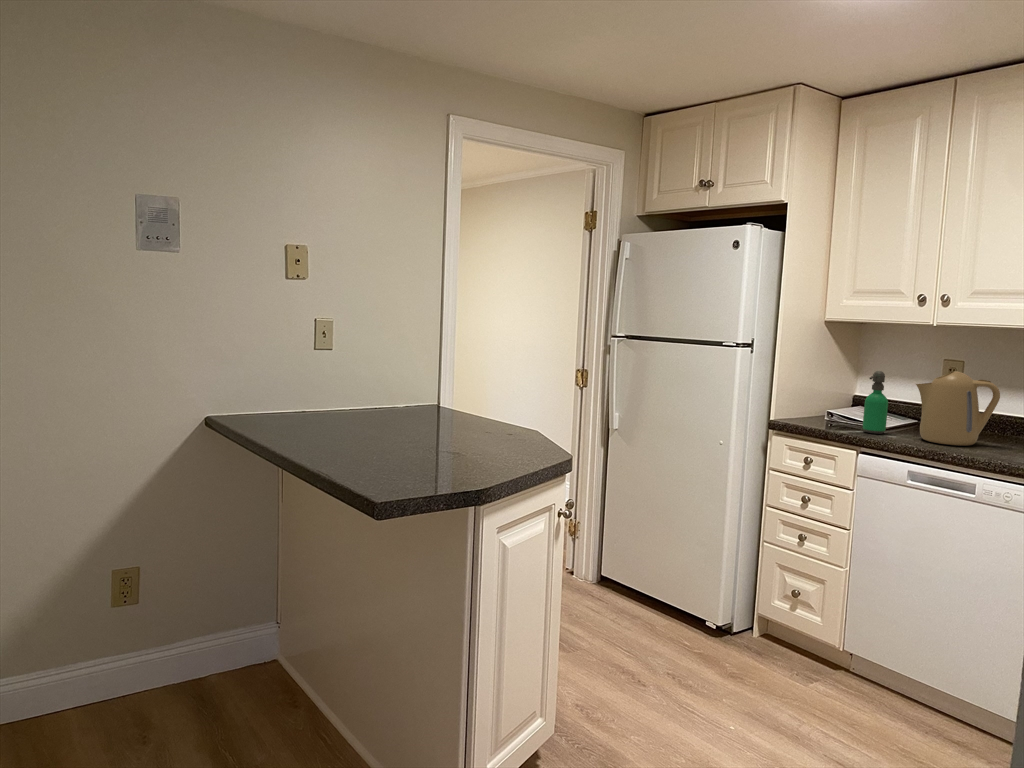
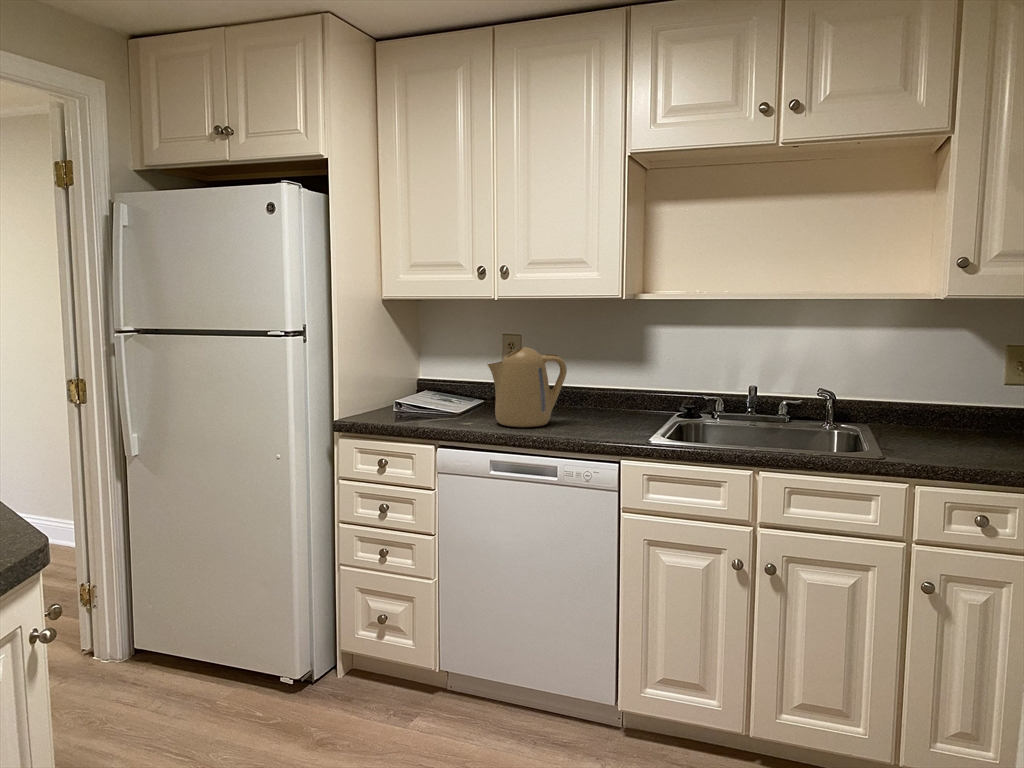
soap dispenser: present [863,371,888,434] -> none [437,353,461,423]

